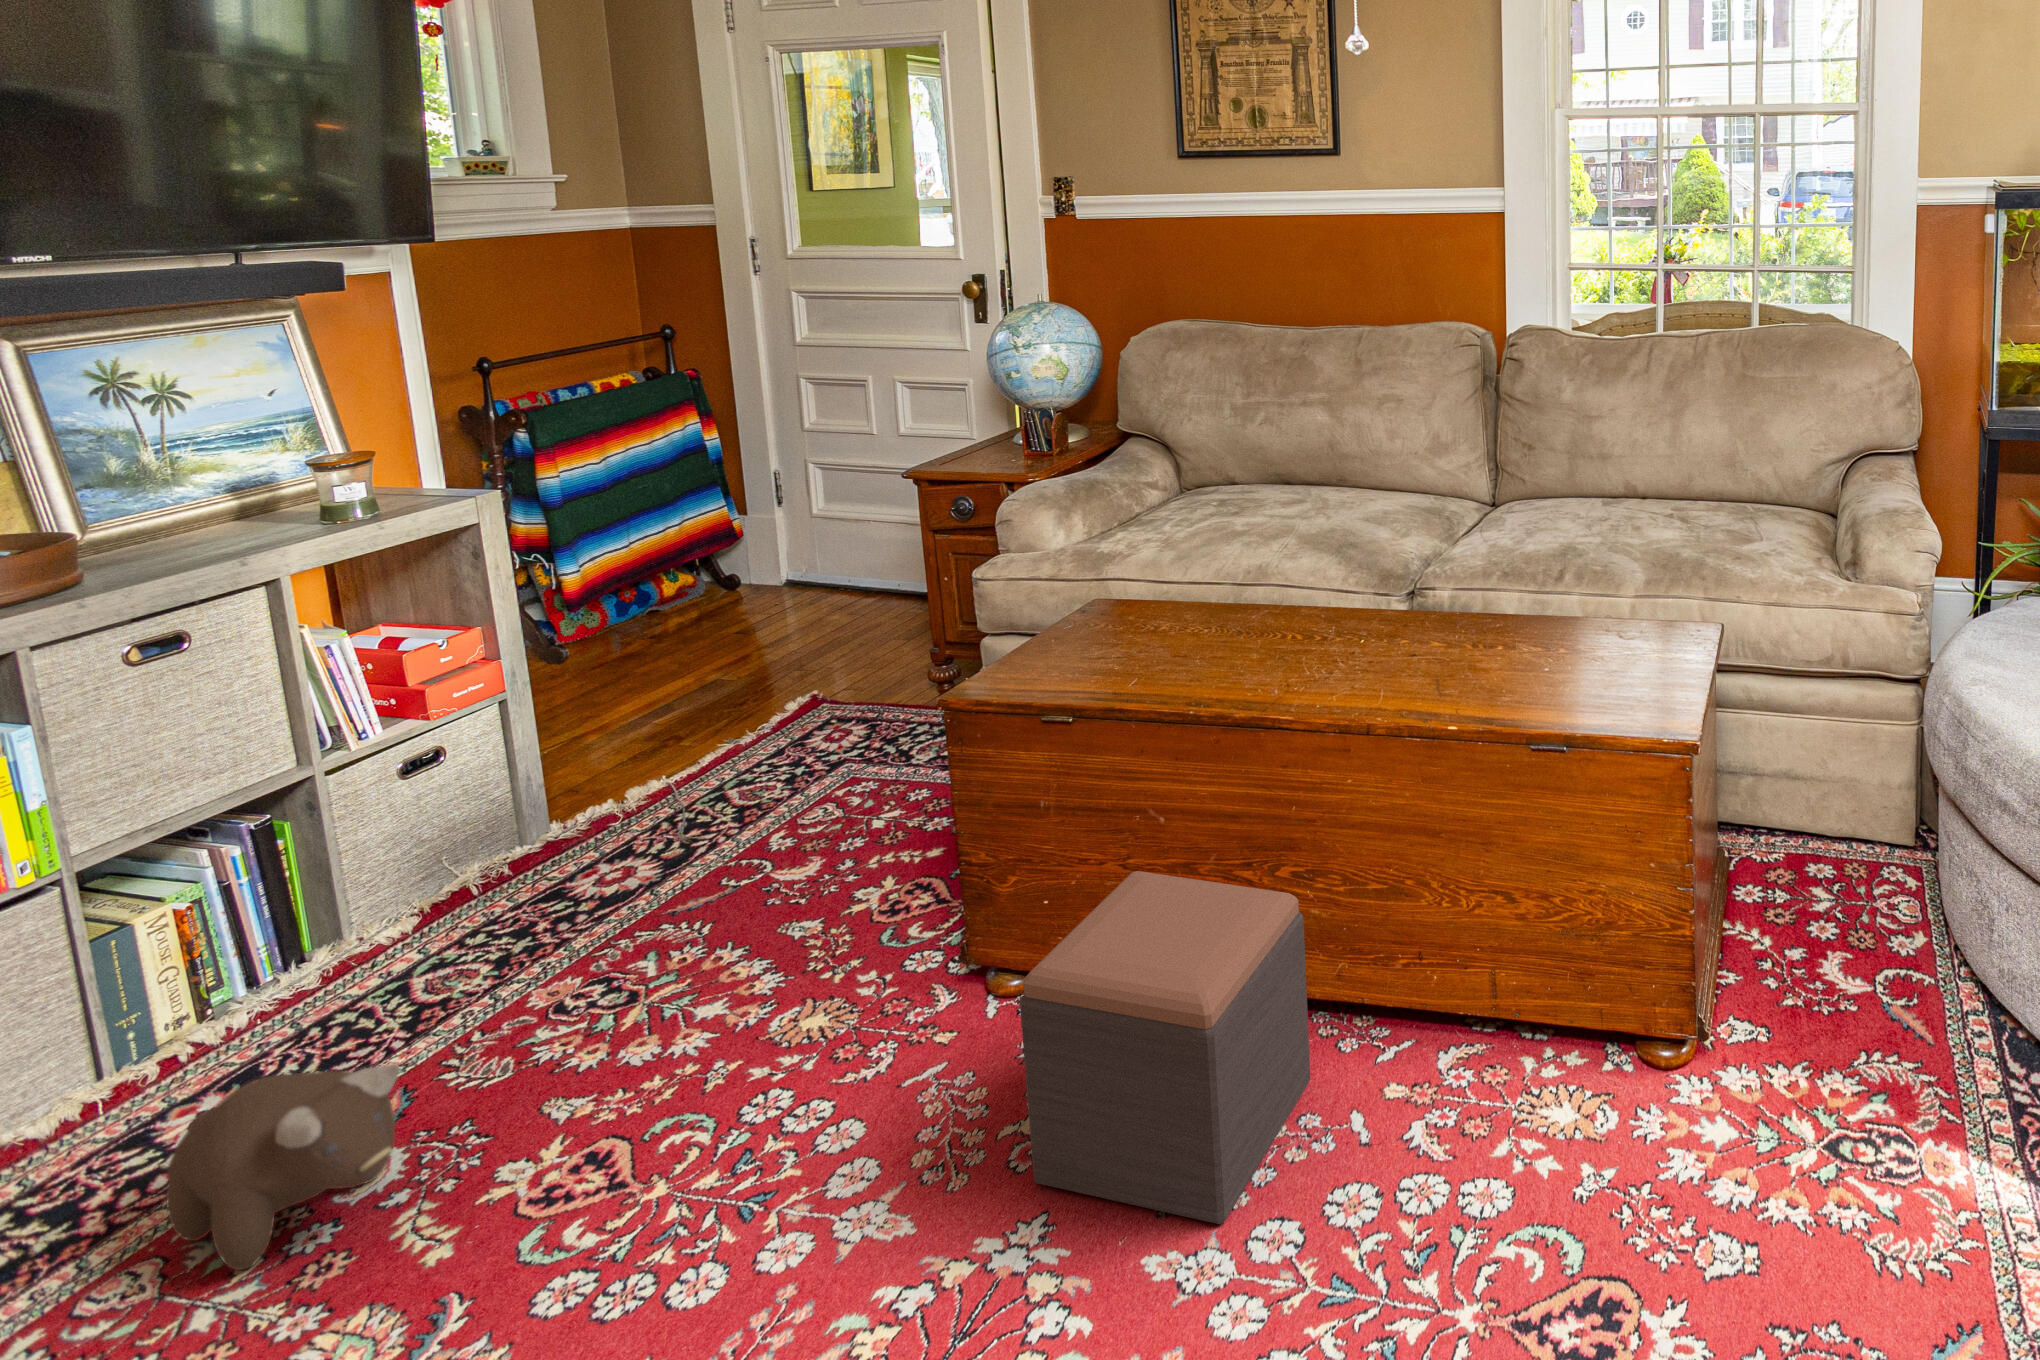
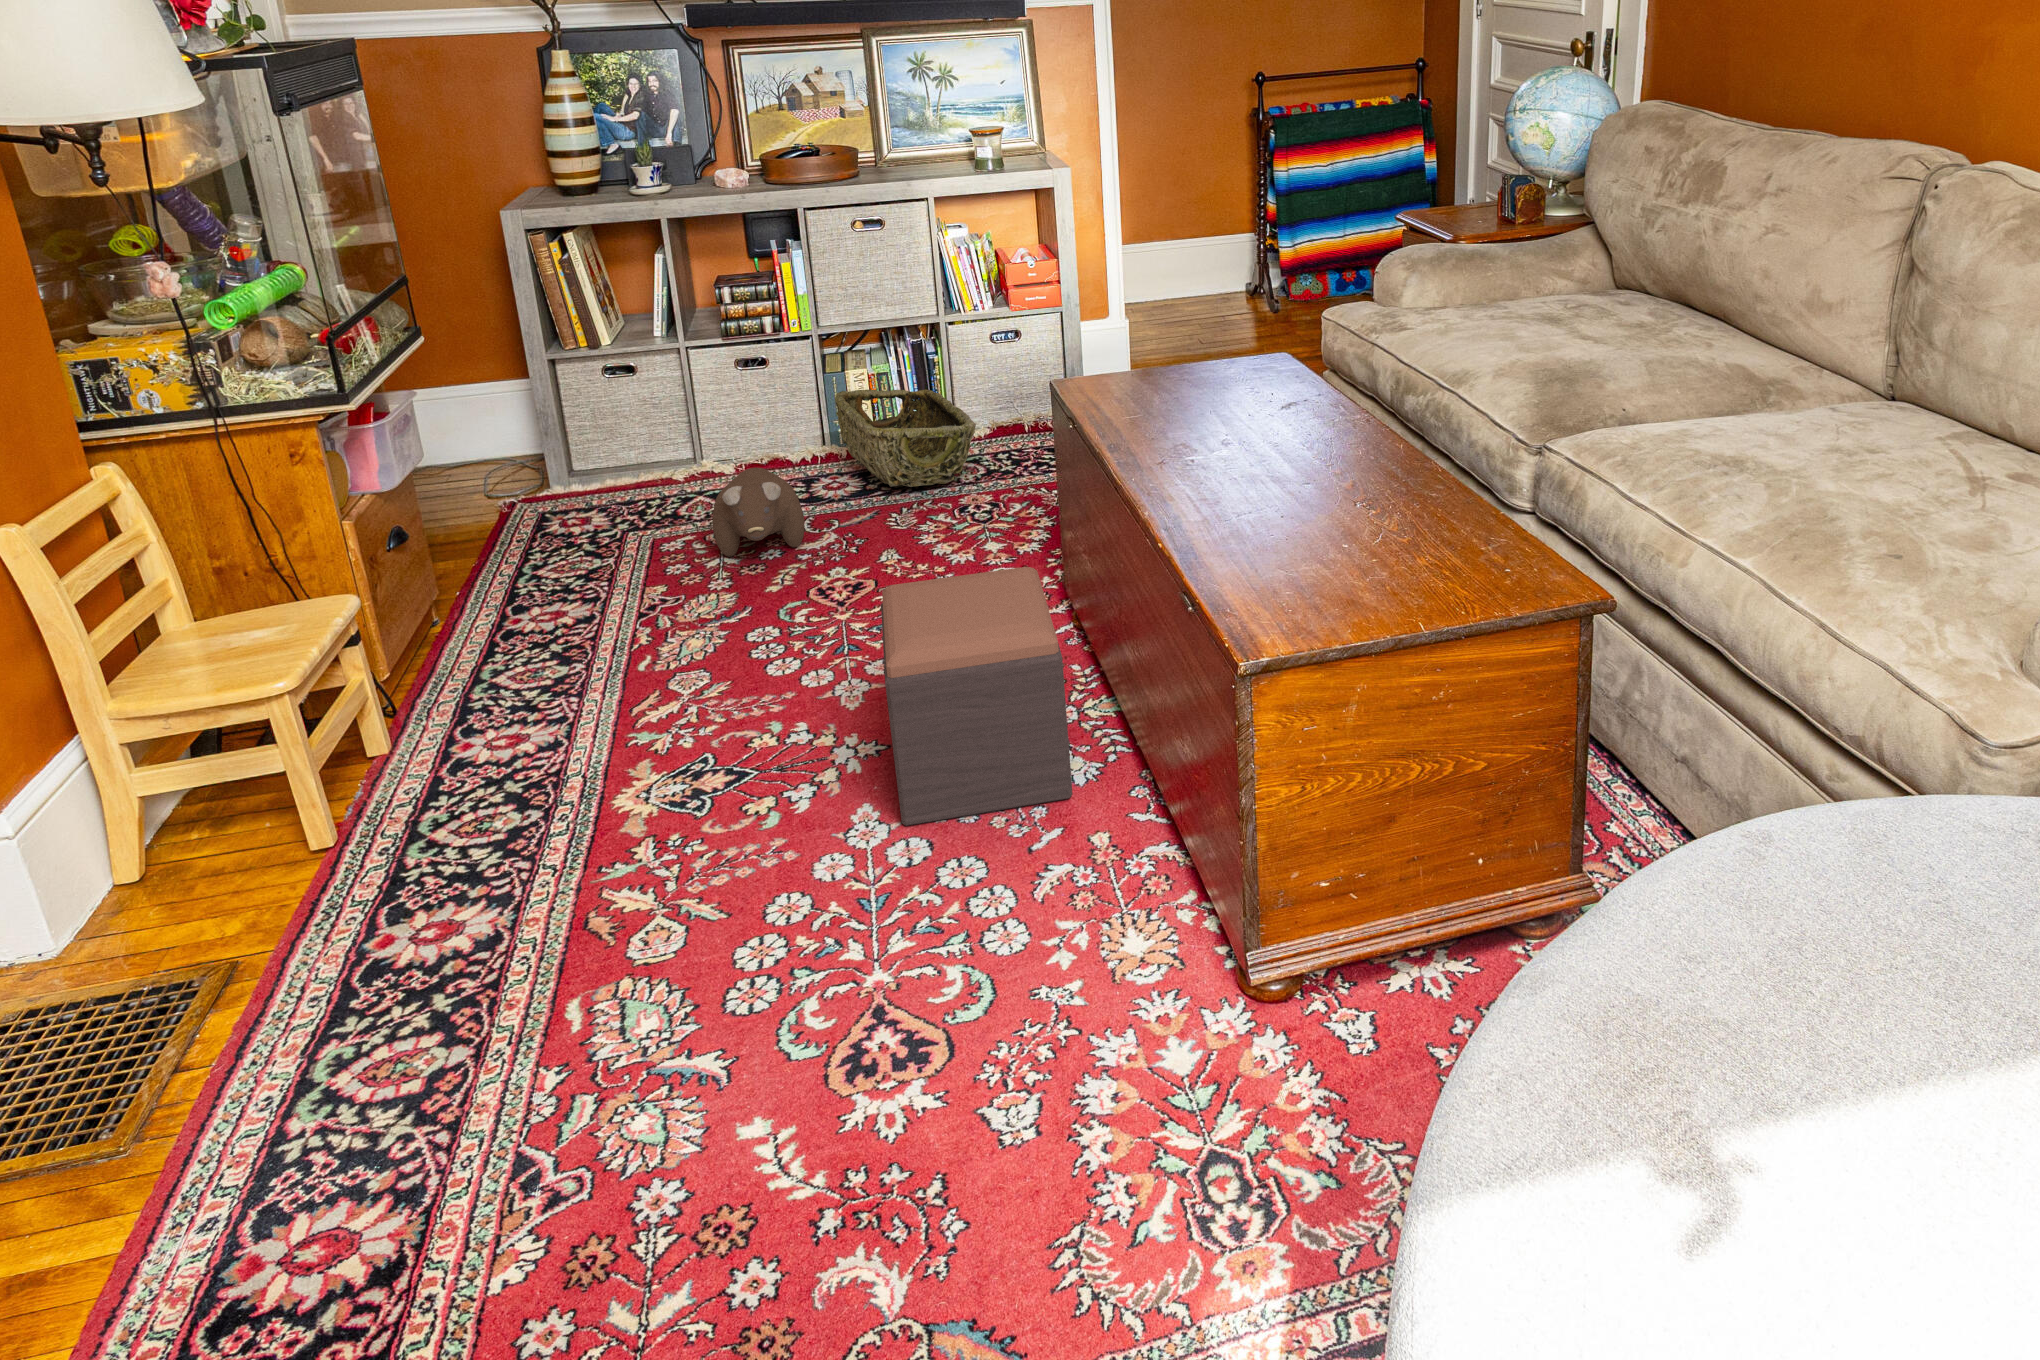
woven basket: none [175,865,541,1034] -> present [835,389,976,487]

